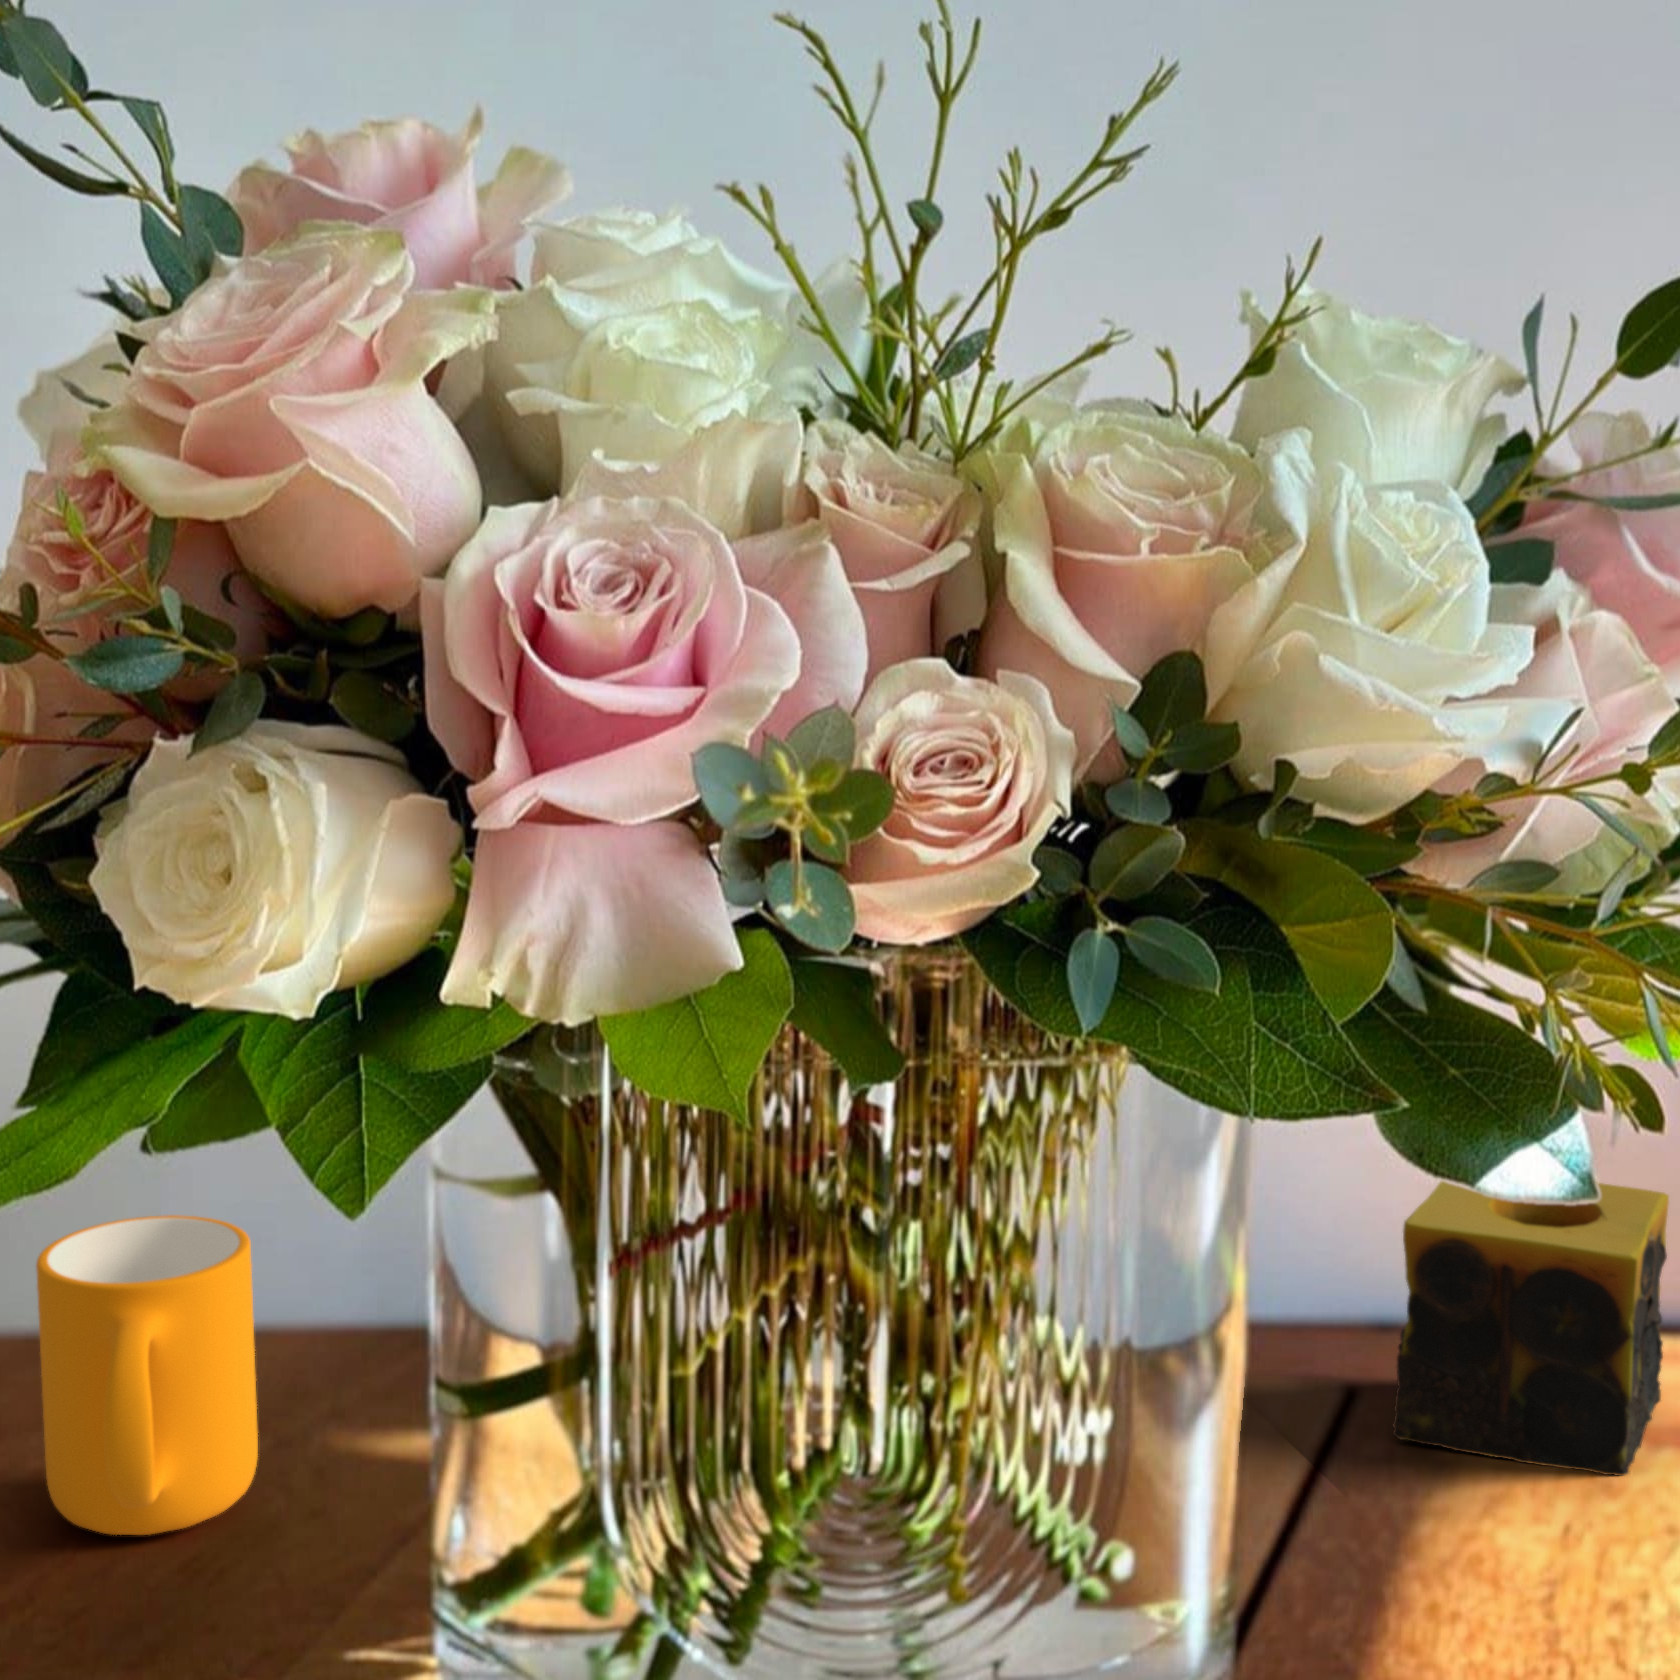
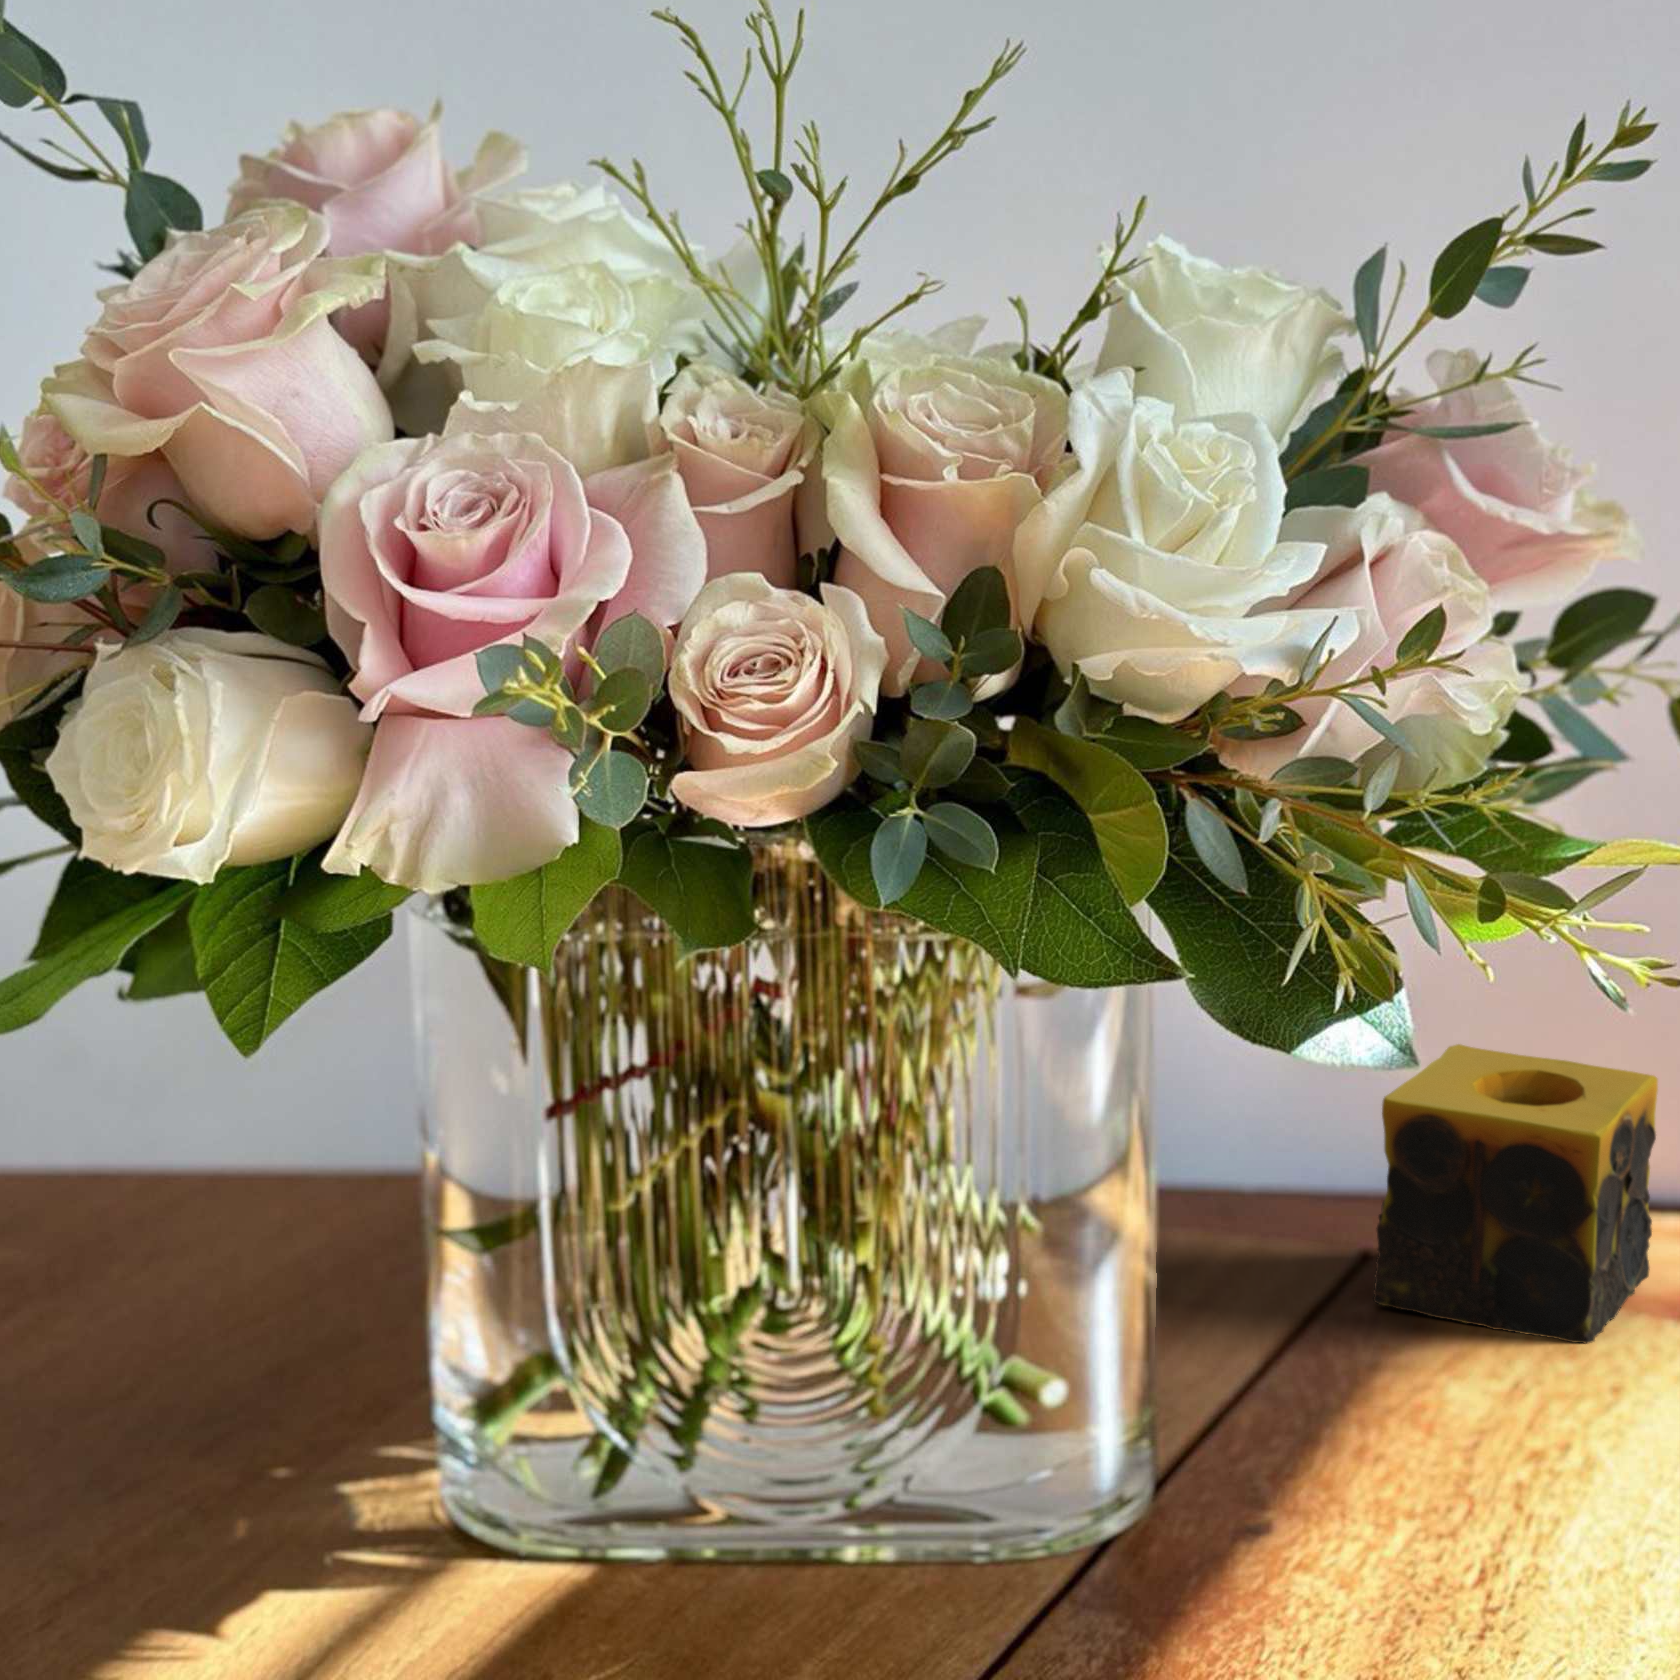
mug: present [36,1215,258,1535] -> none [93,1067,295,1351]

